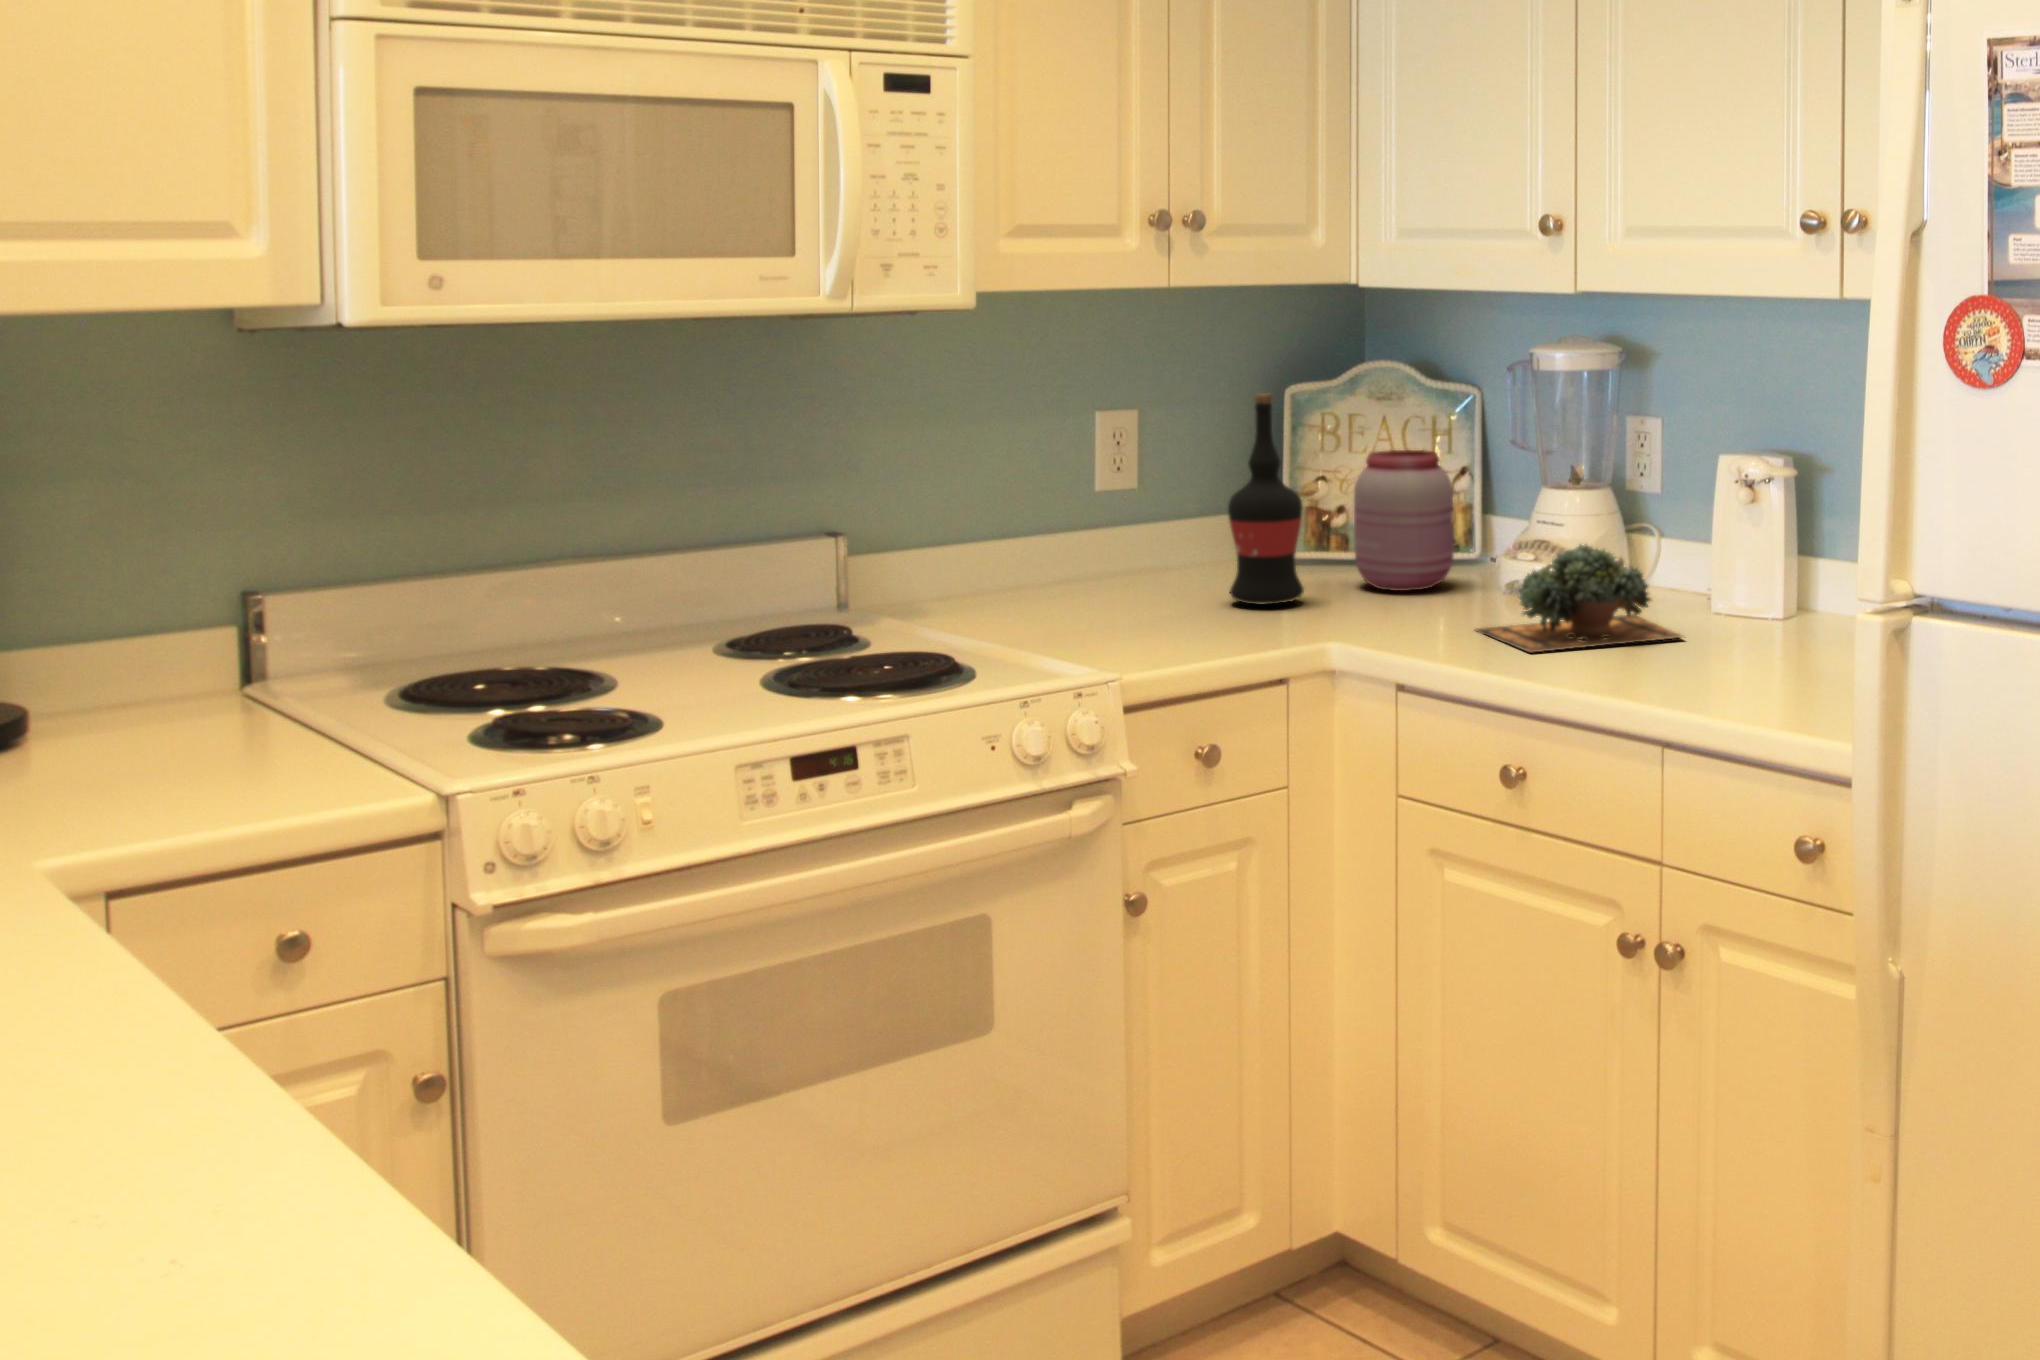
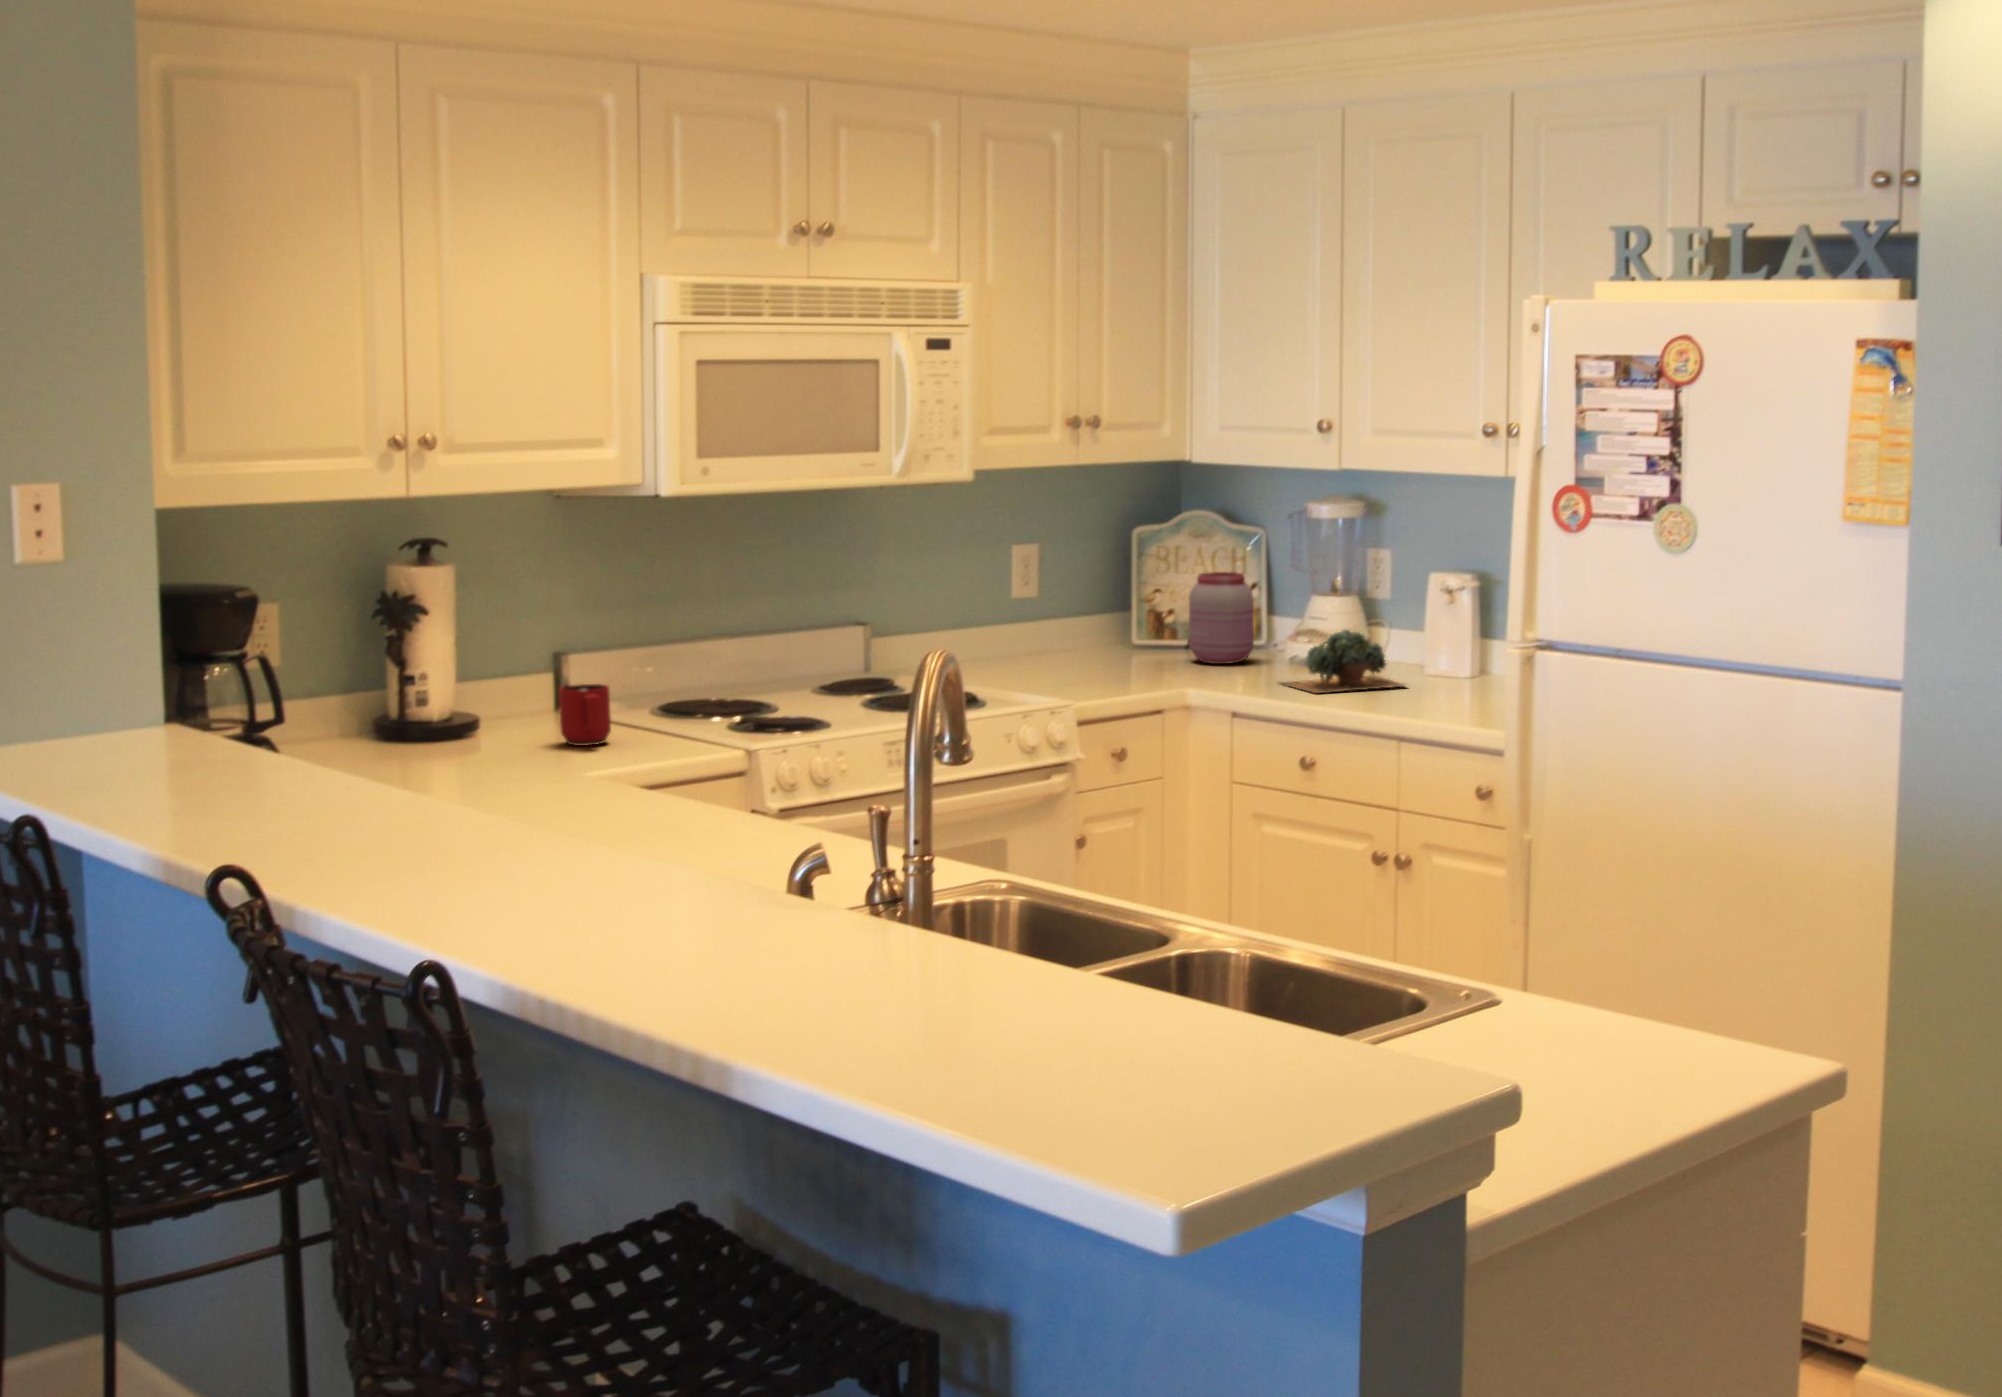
wine bottle: present [1228,393,1304,604] -> none [1113,535,1162,670]
mug: none [94,664,203,782] -> present [559,684,611,746]

